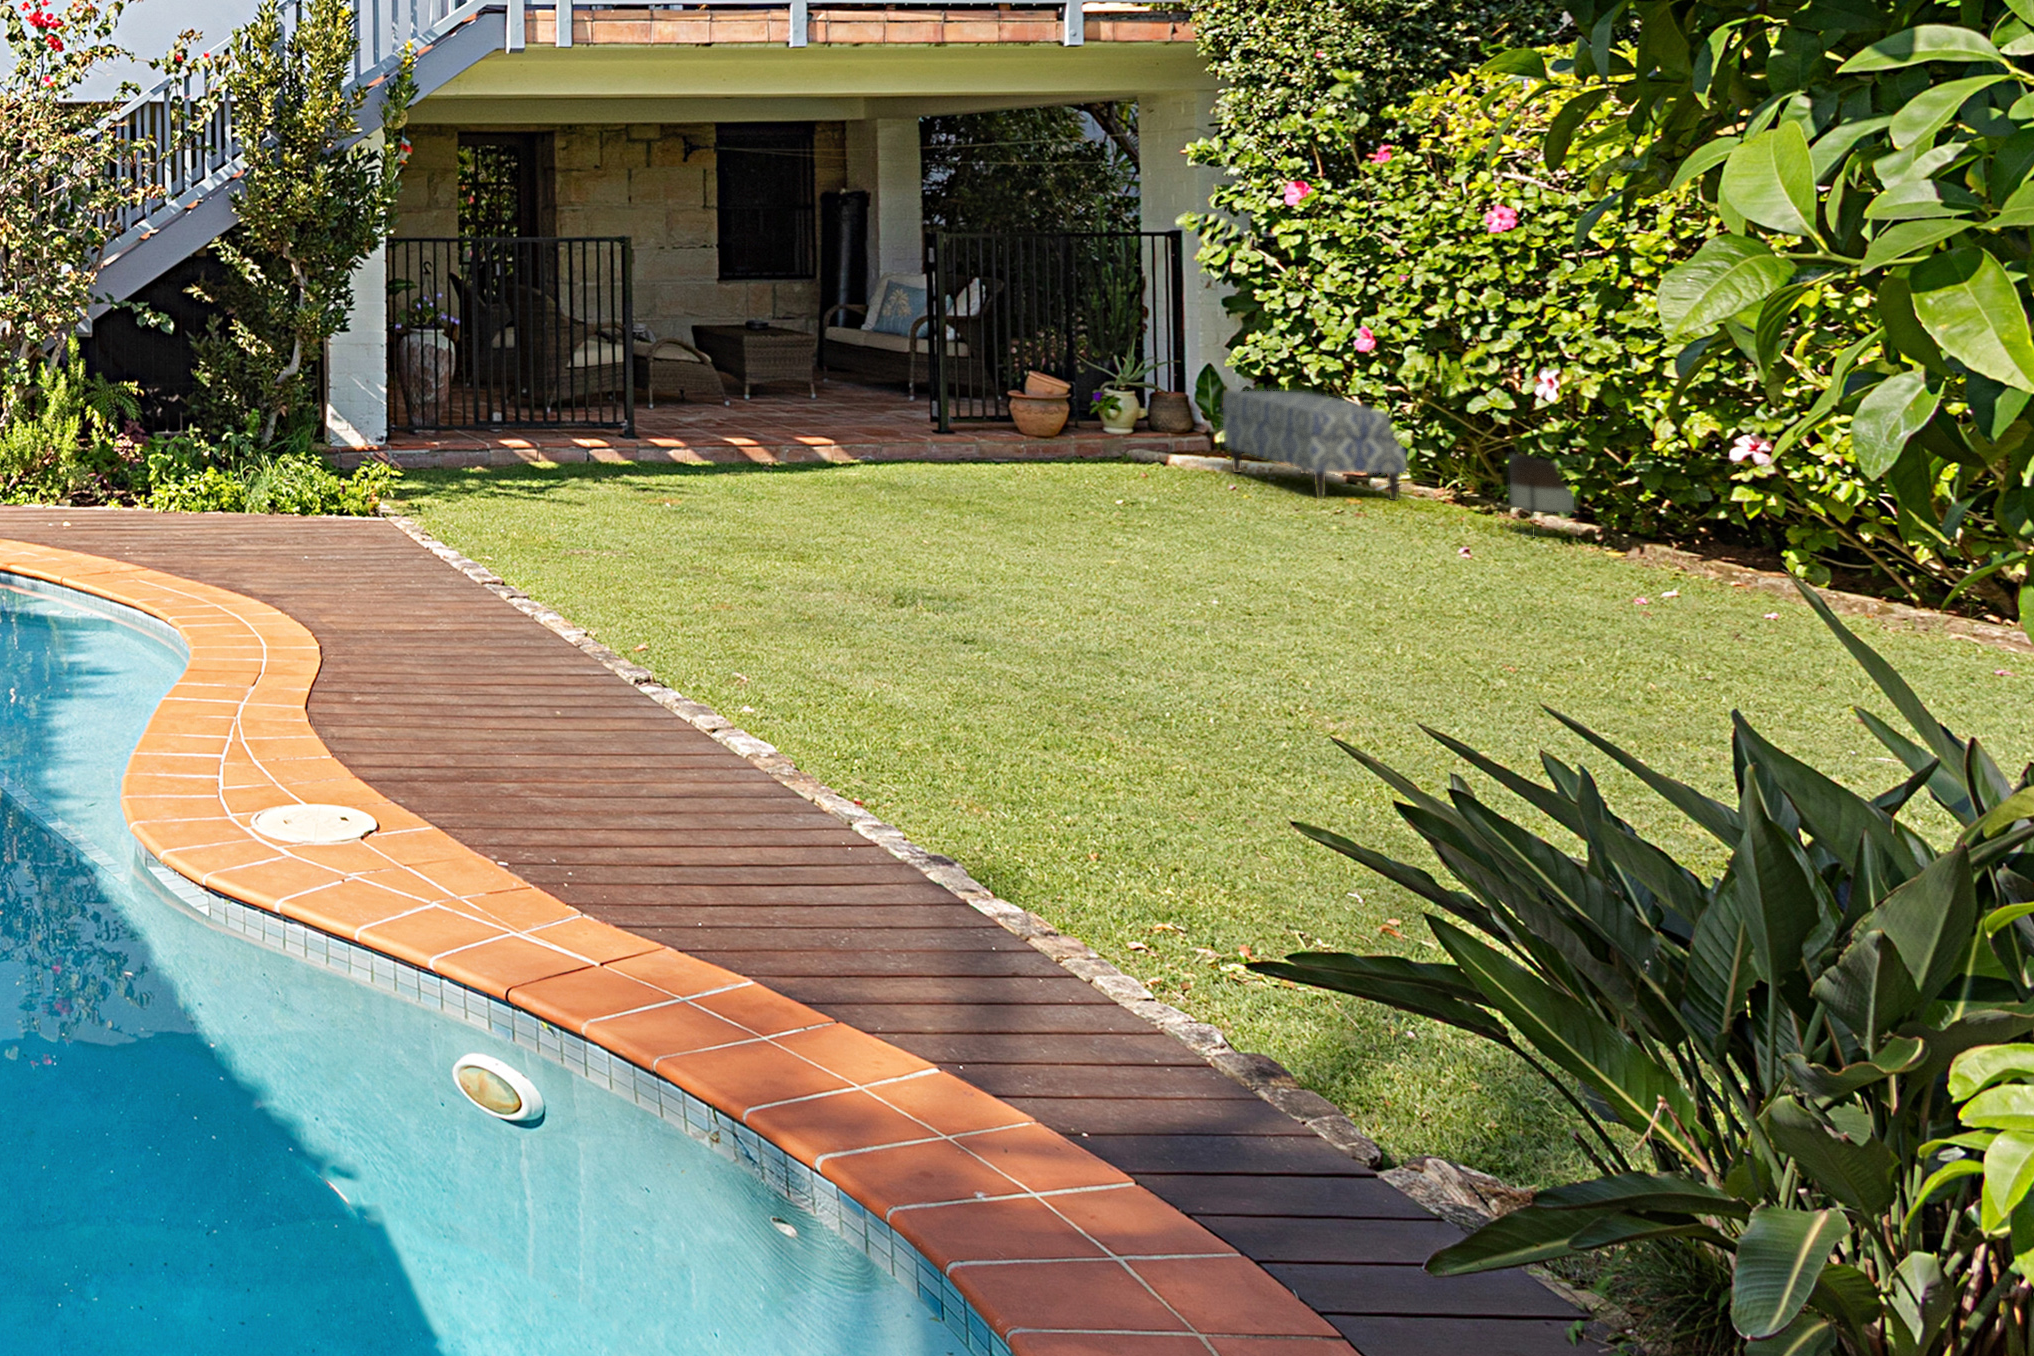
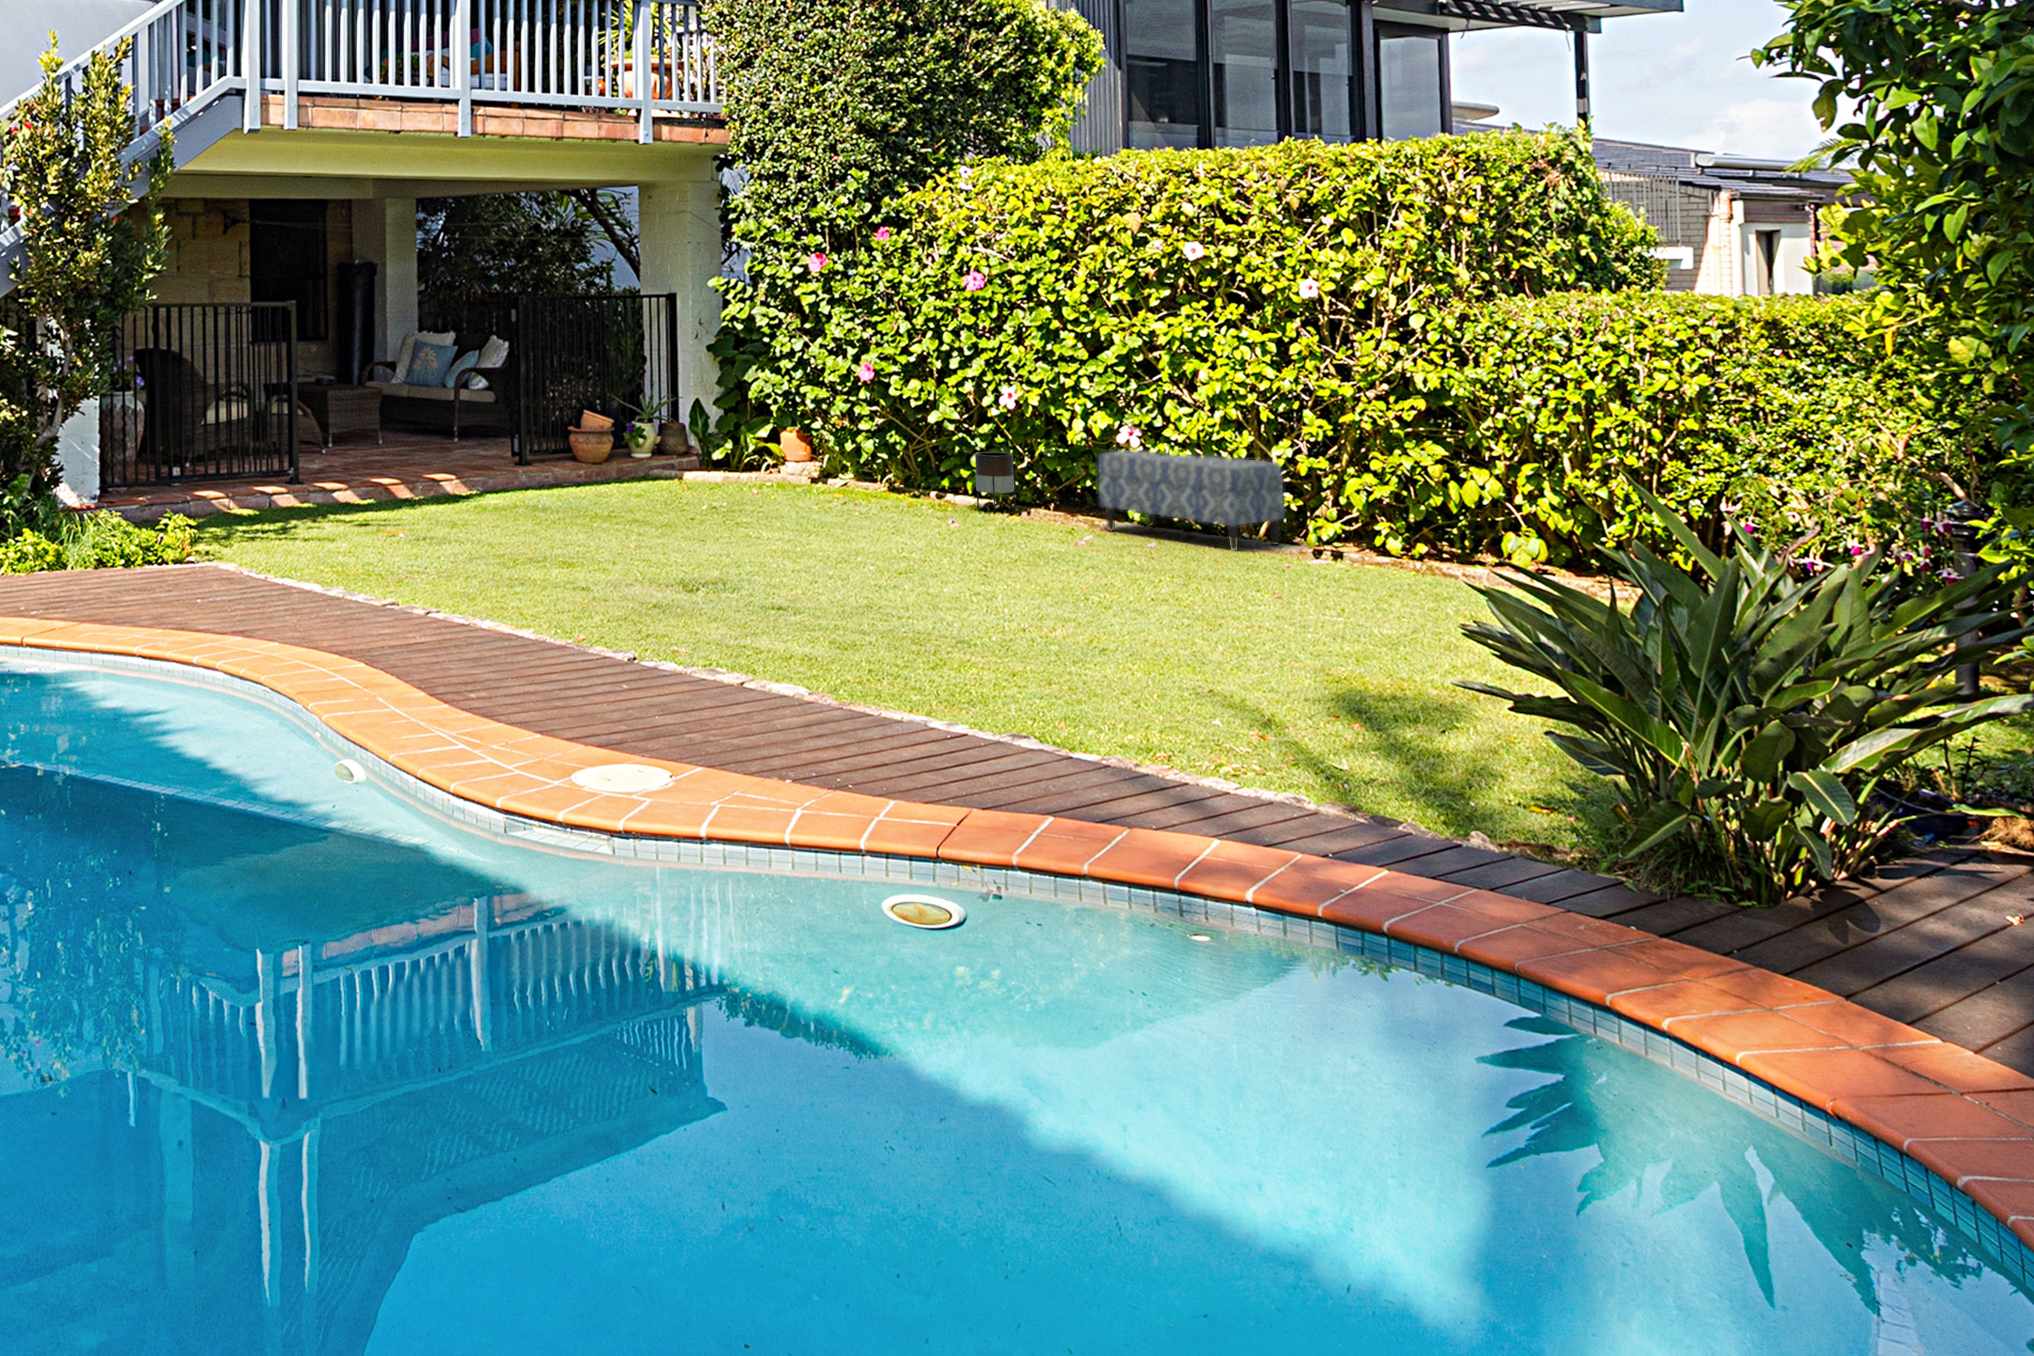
bench: present [1223,391,1406,500] -> present [1098,451,1284,551]

